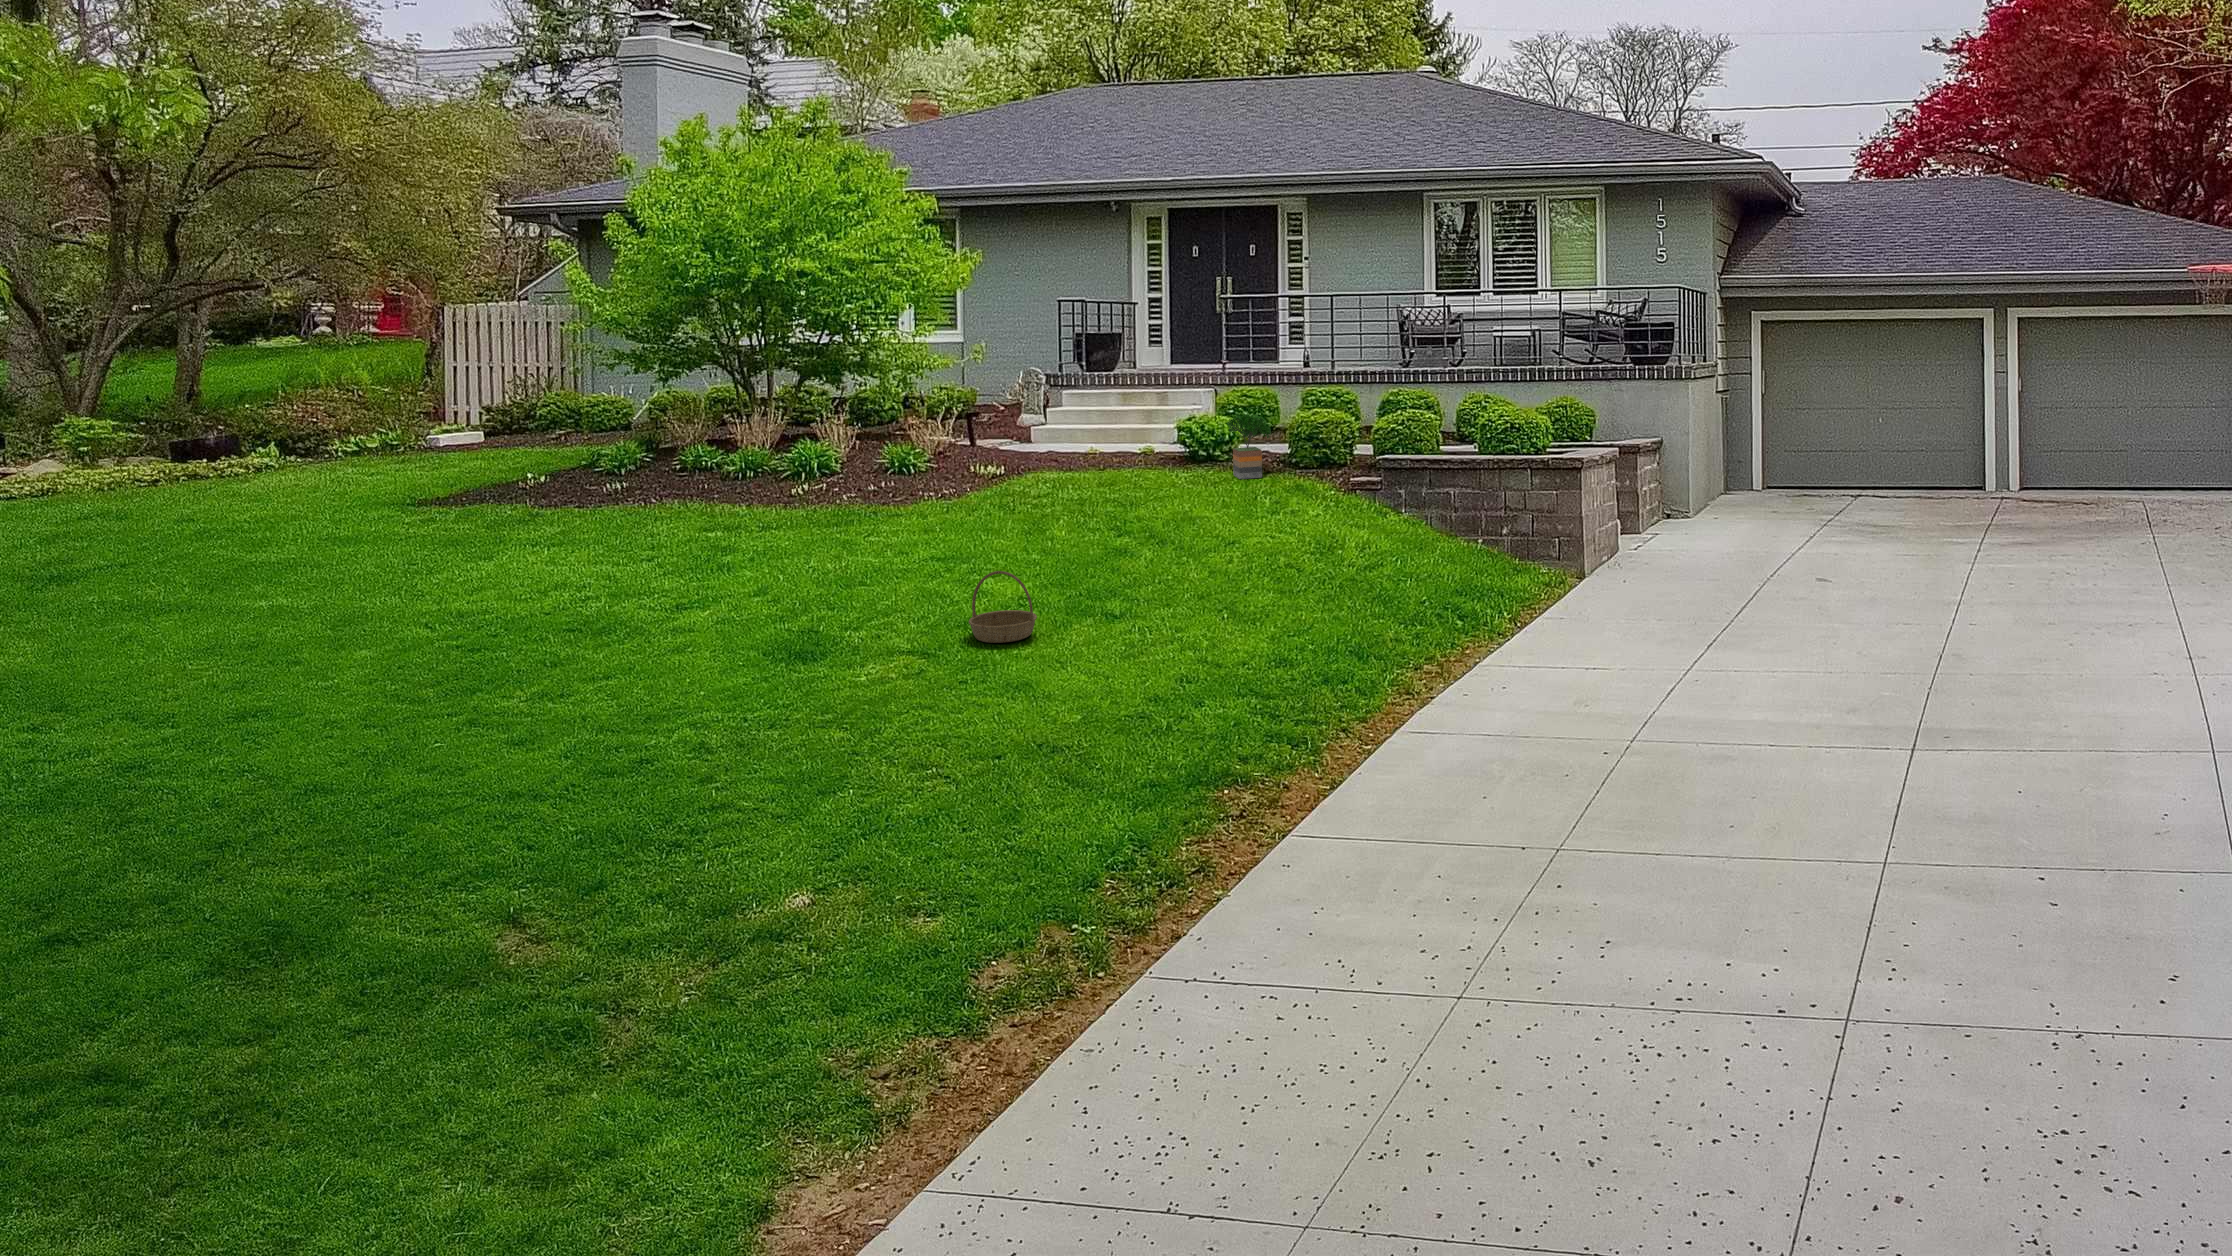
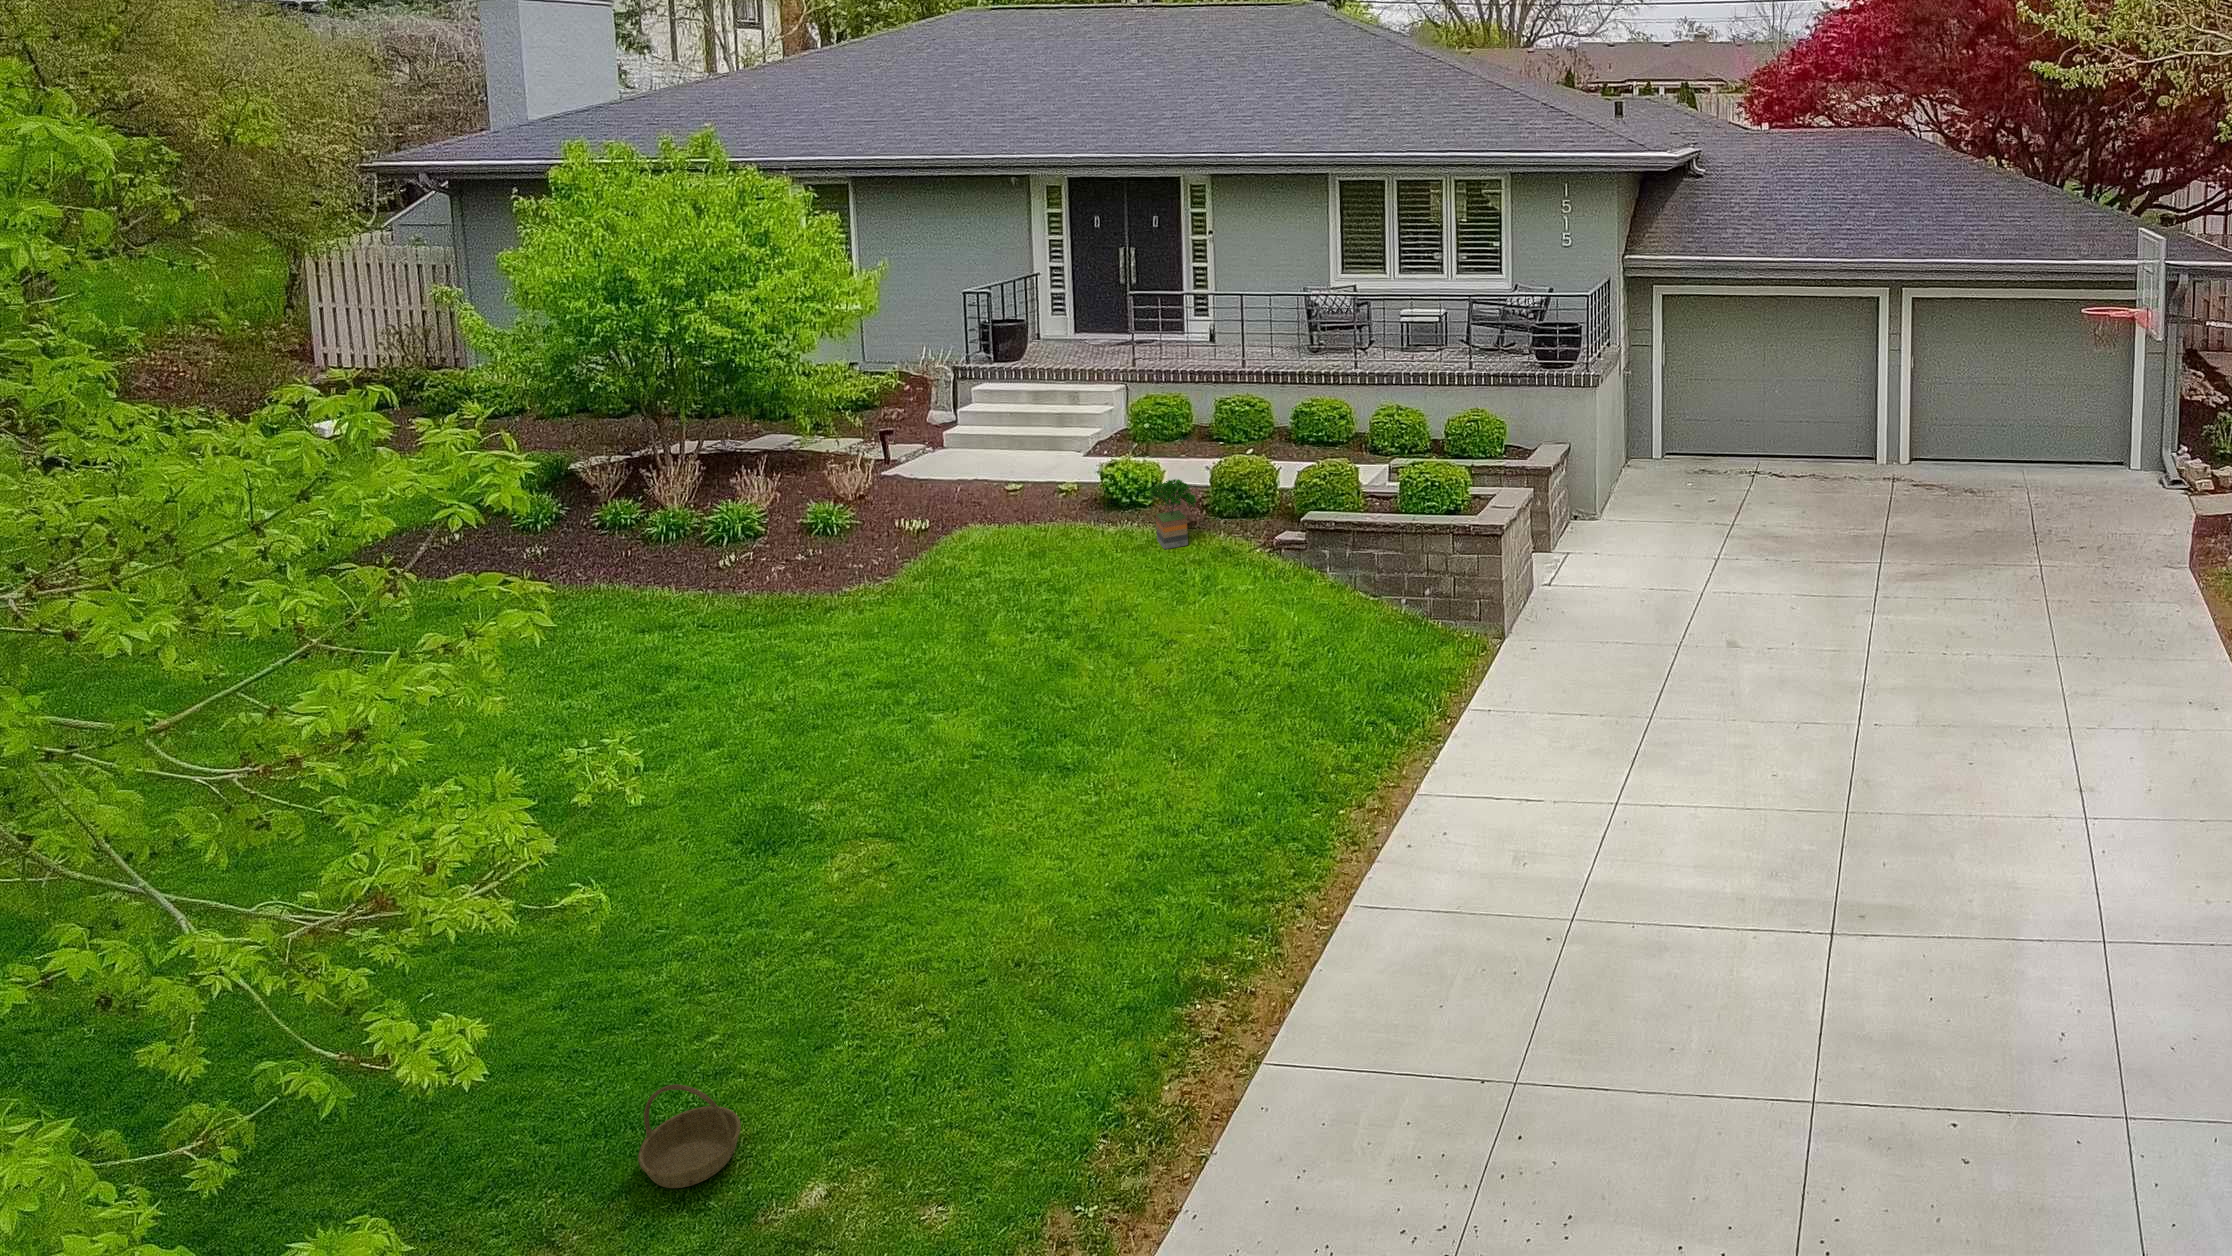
basket: present [969,571,1037,643] -> present [638,1084,741,1188]

